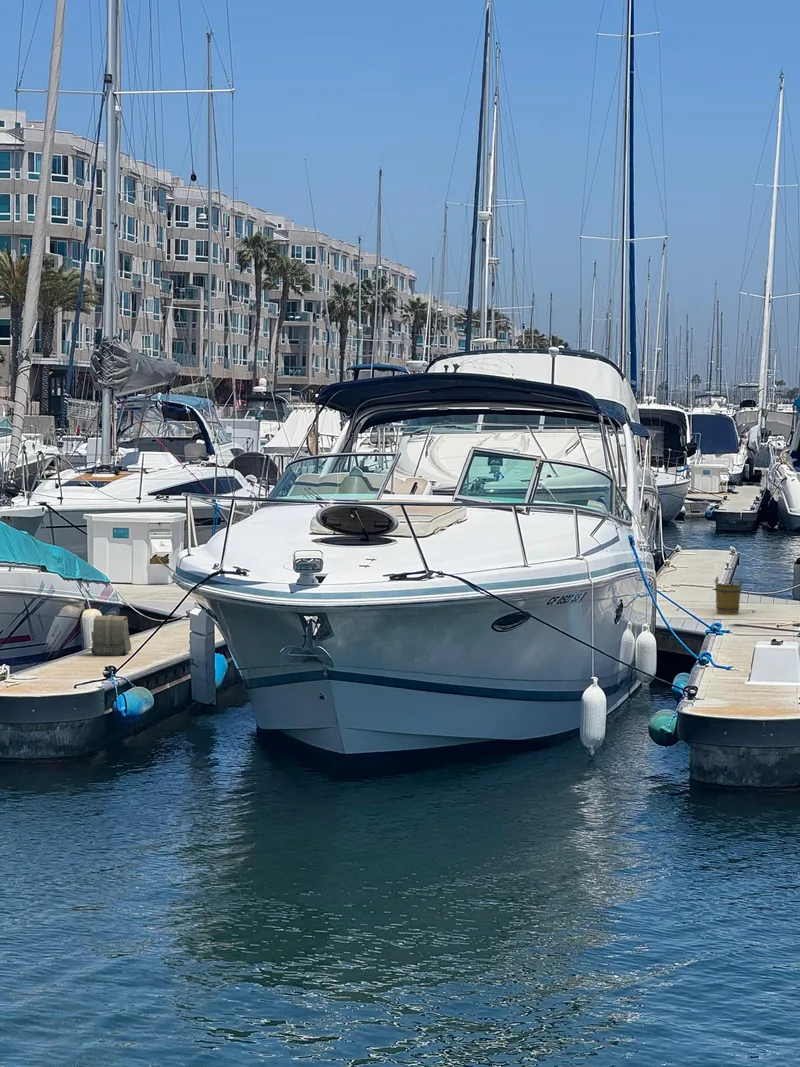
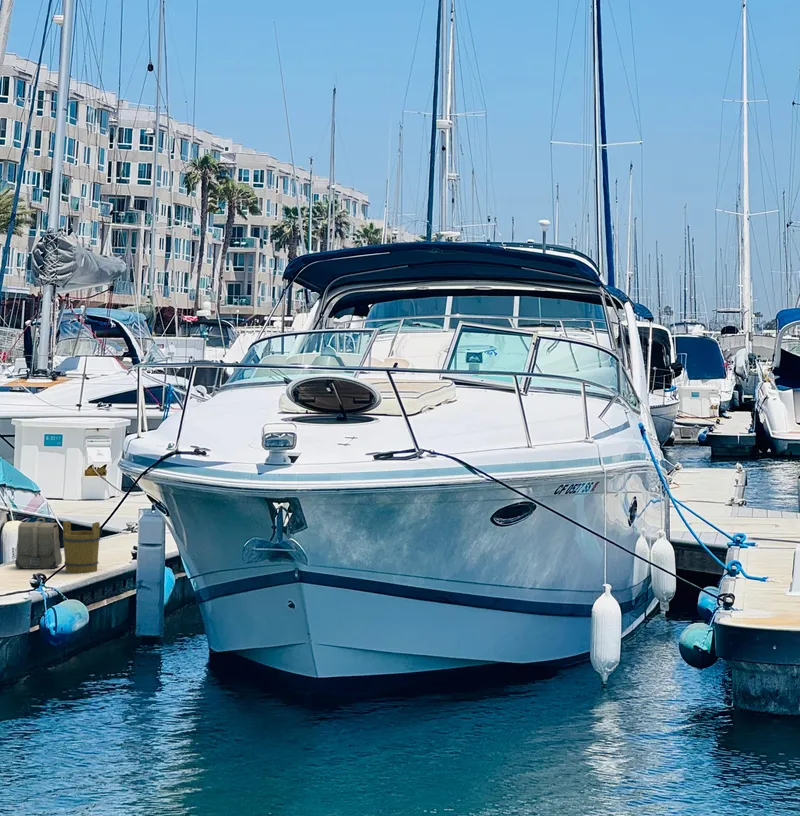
bucket: present [715,577,742,615] -> present [62,521,102,573]

